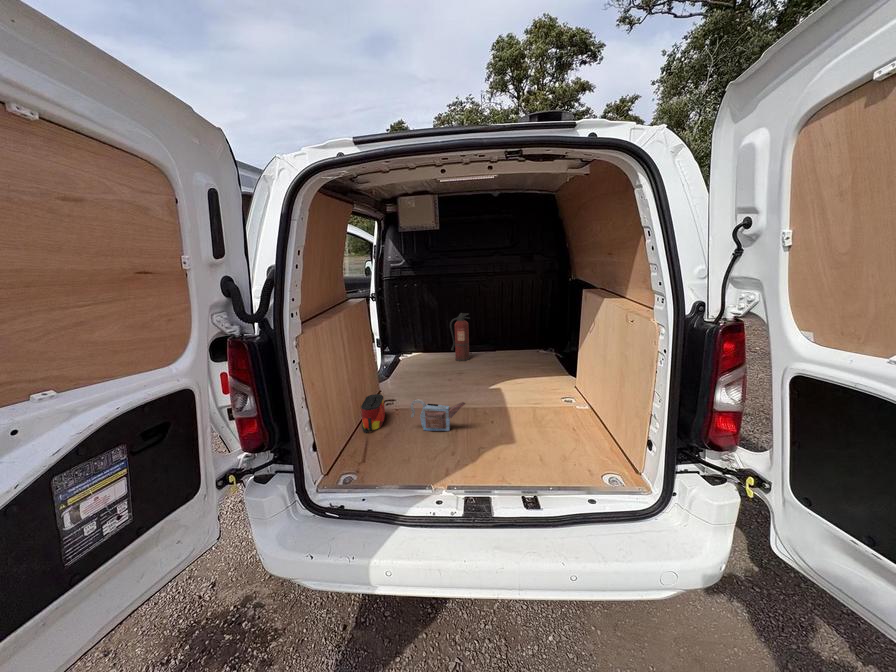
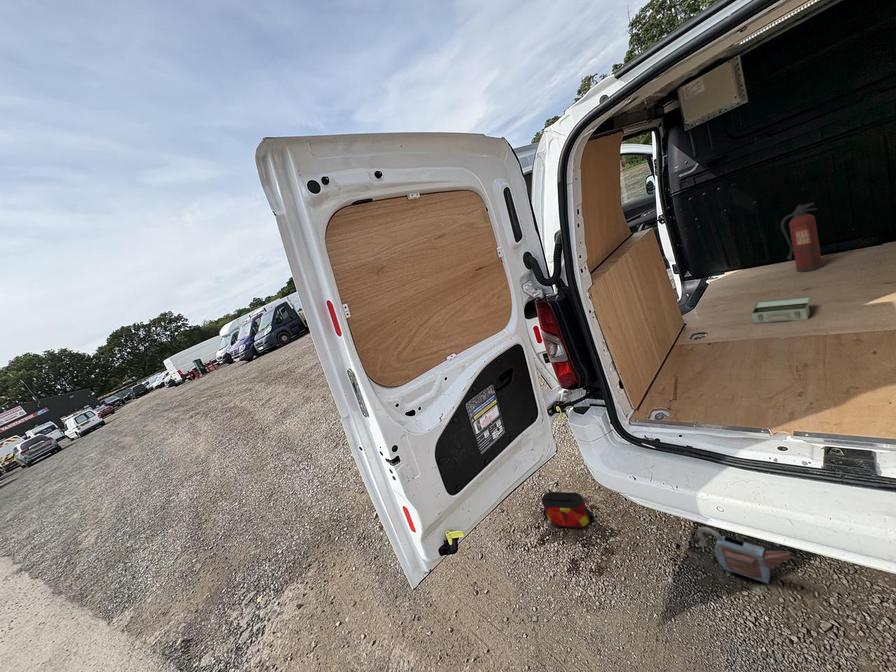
toolbox: none [429,378,464,395] -> present [752,296,810,323]
bag: present [361,394,385,433] -> present [542,492,592,528]
watering can: present [410,399,465,431] -> present [697,527,795,583]

